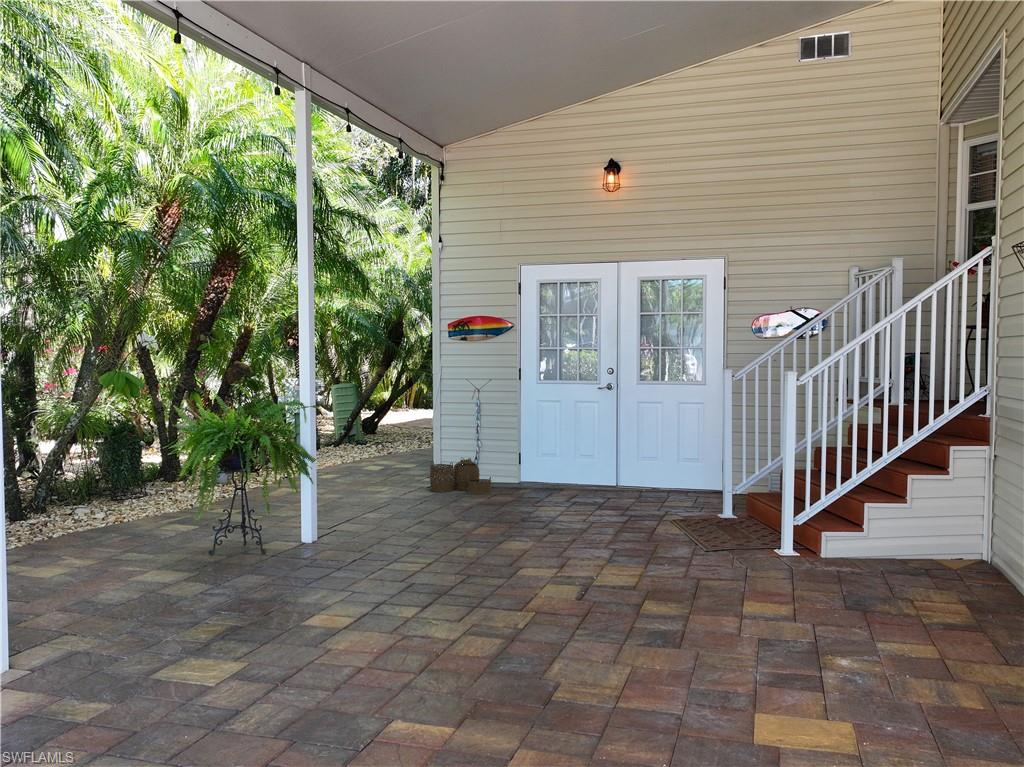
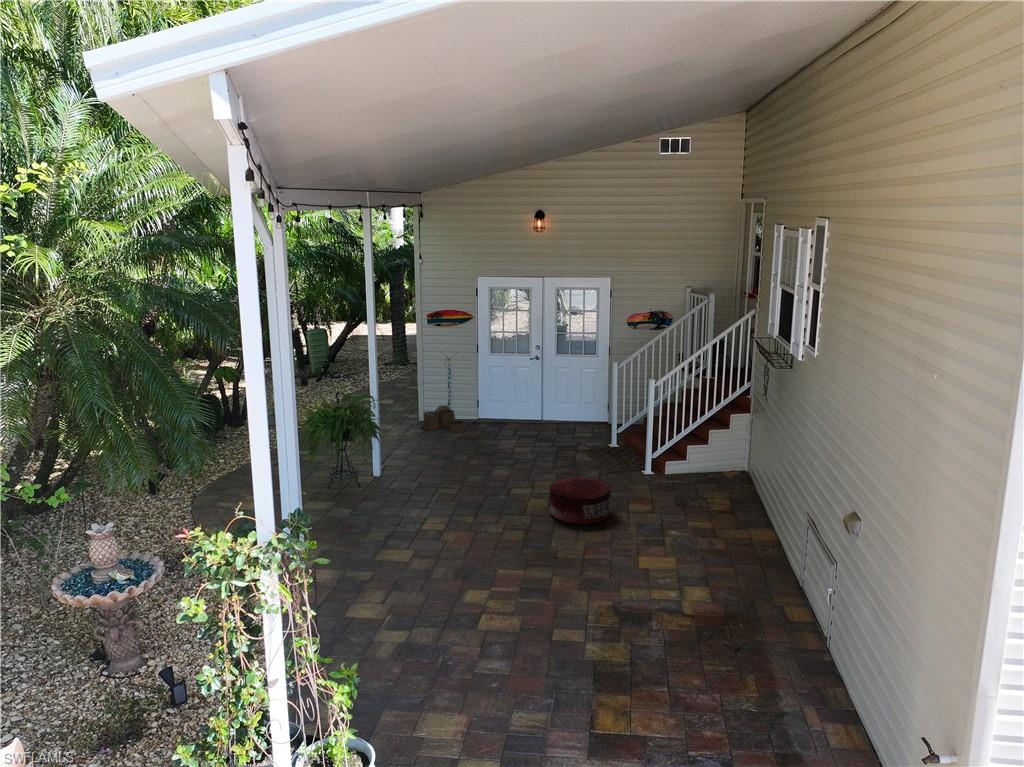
pouf: none [565,534,699,631] -> present [550,476,611,525]

